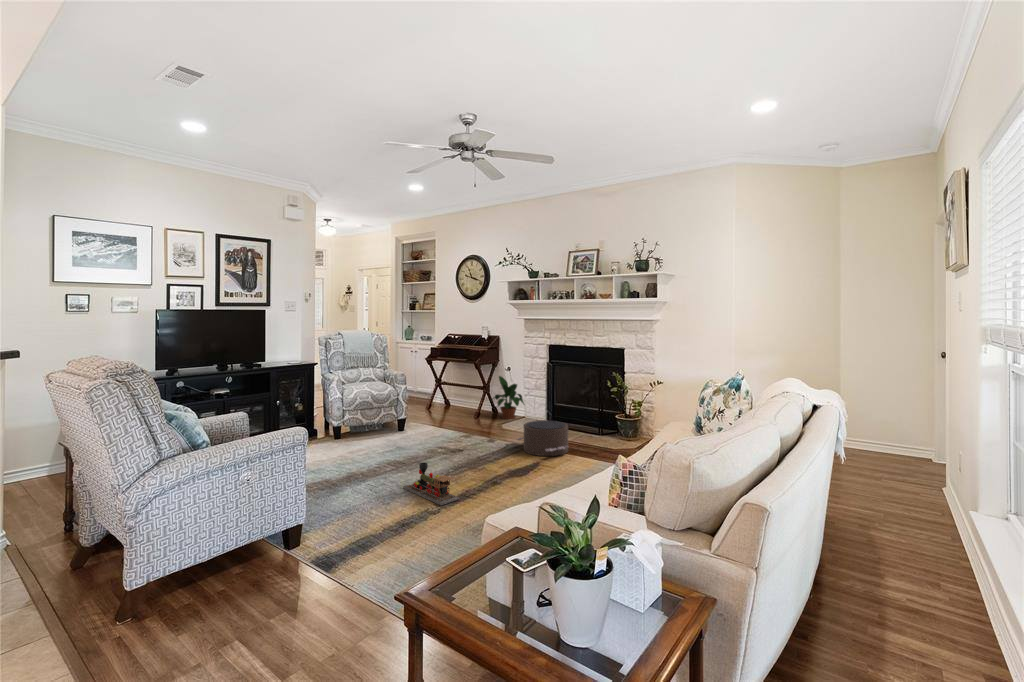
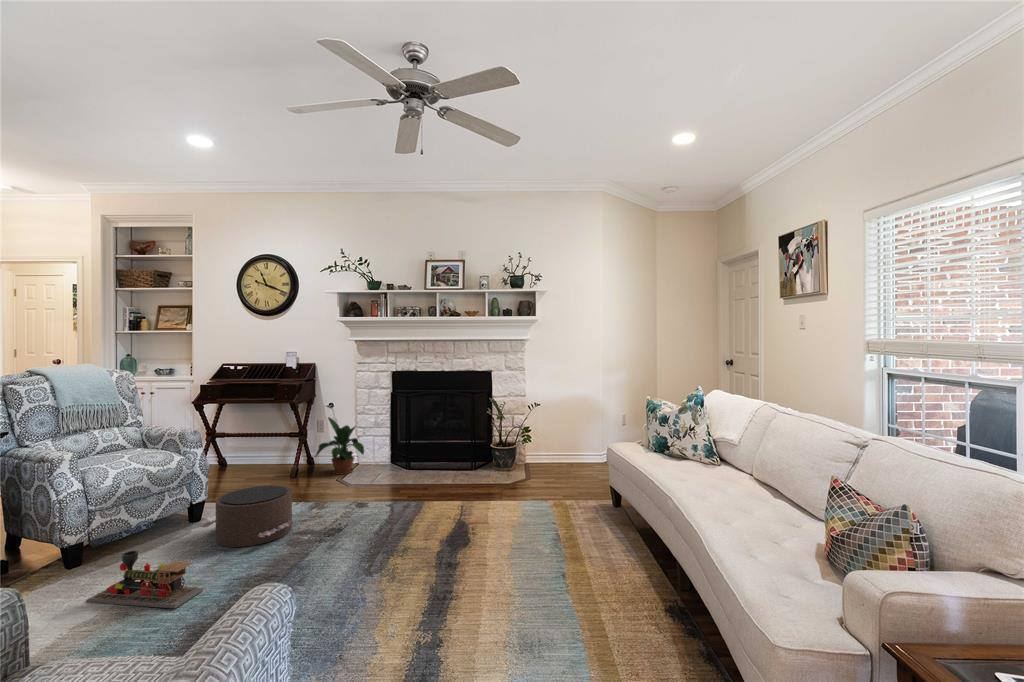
pouf: present [518,420,568,456] -> present [201,486,294,547]
toy train: present [403,463,459,505] -> present [86,551,203,608]

